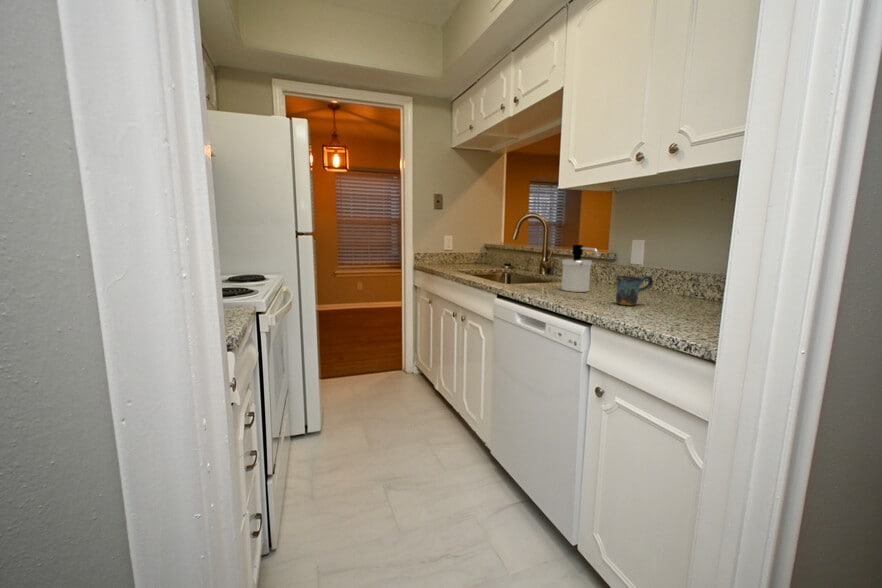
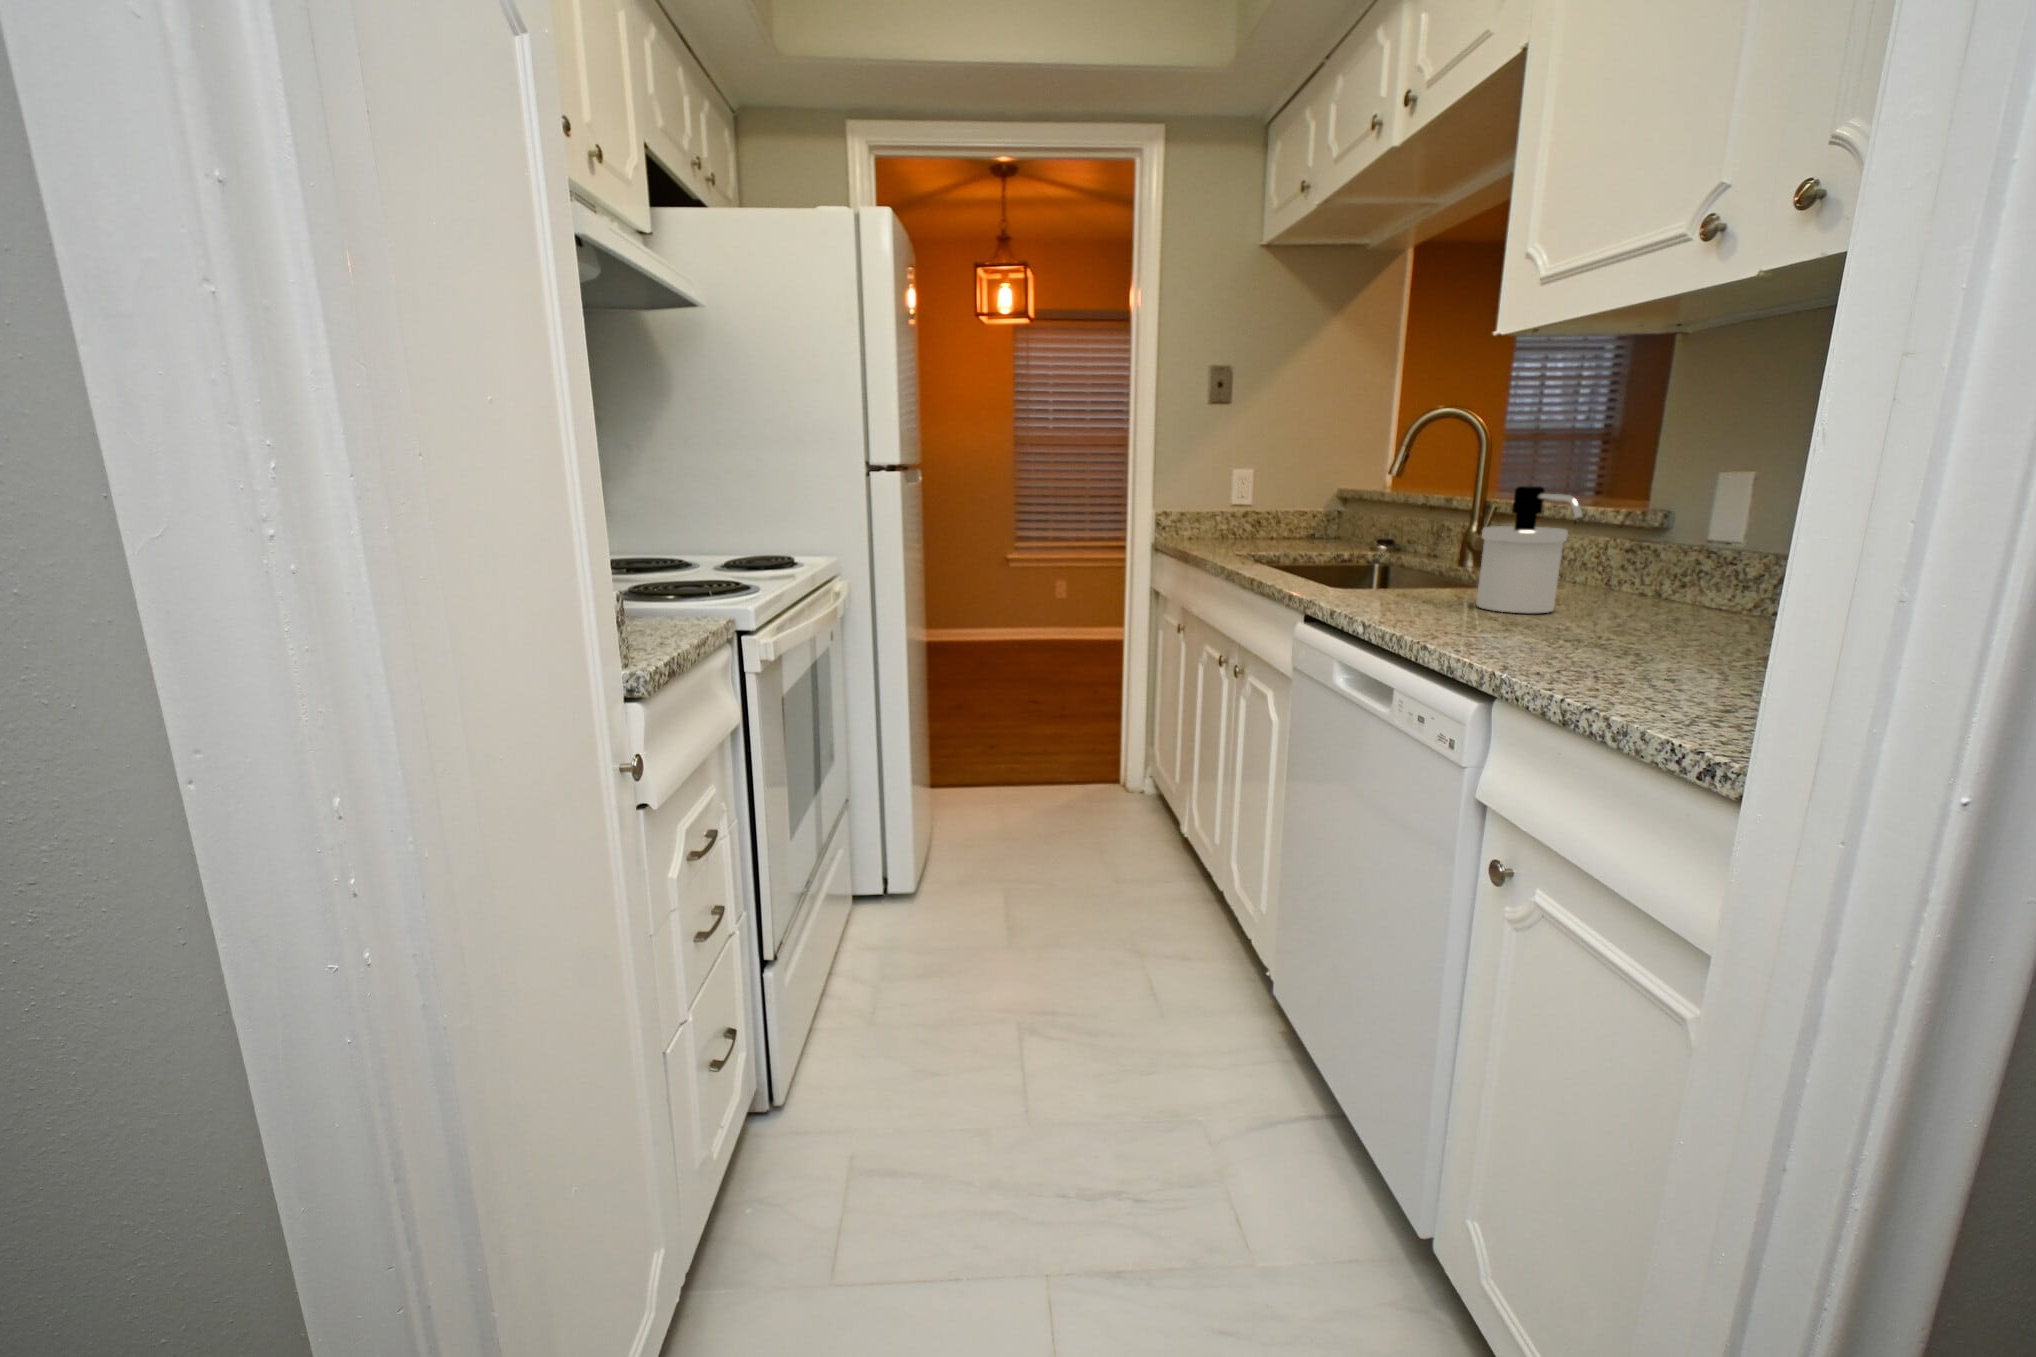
mug: present [616,276,653,305] -> none [1601,571,1721,653]

